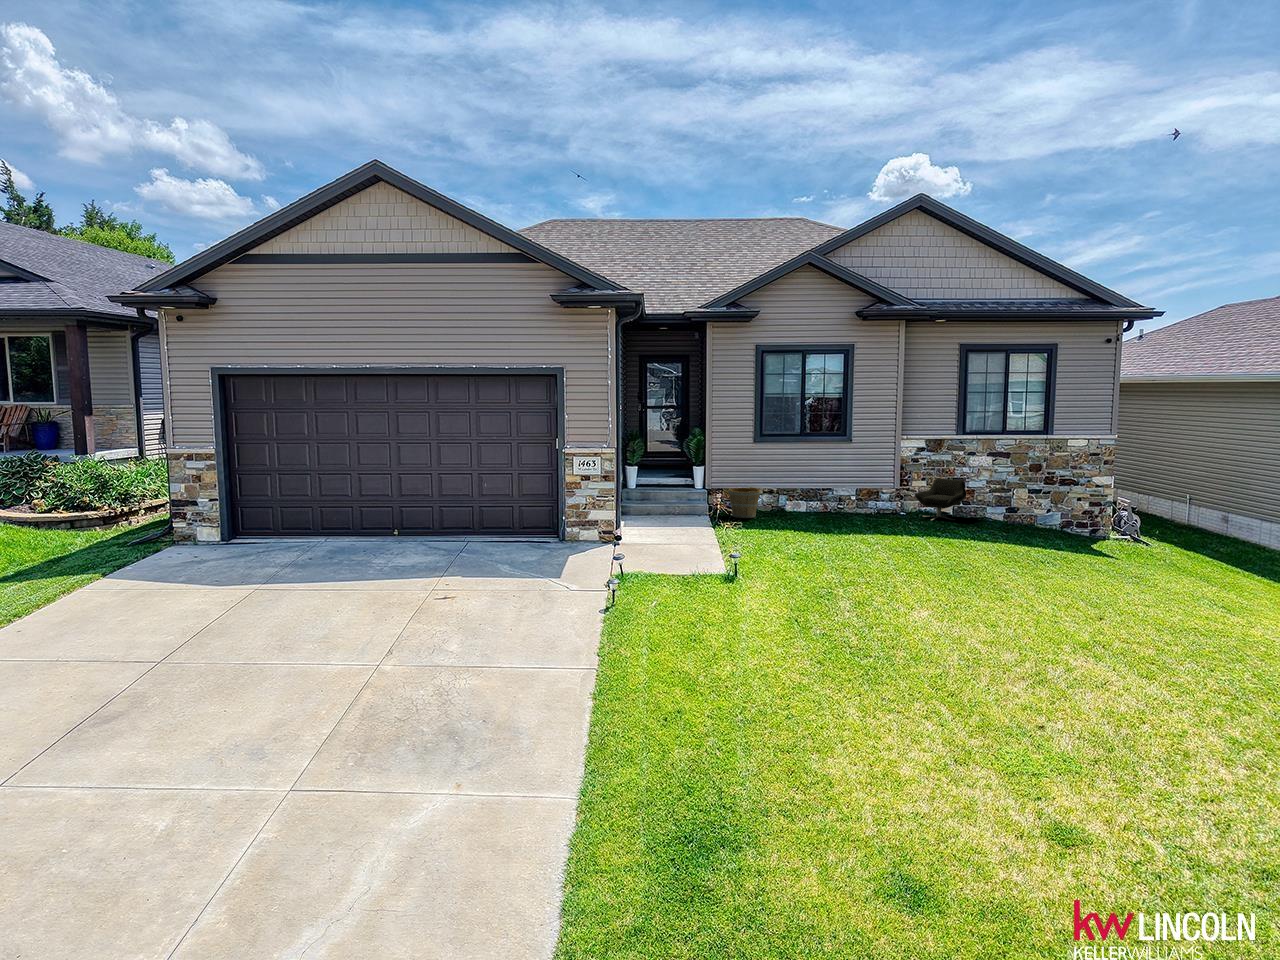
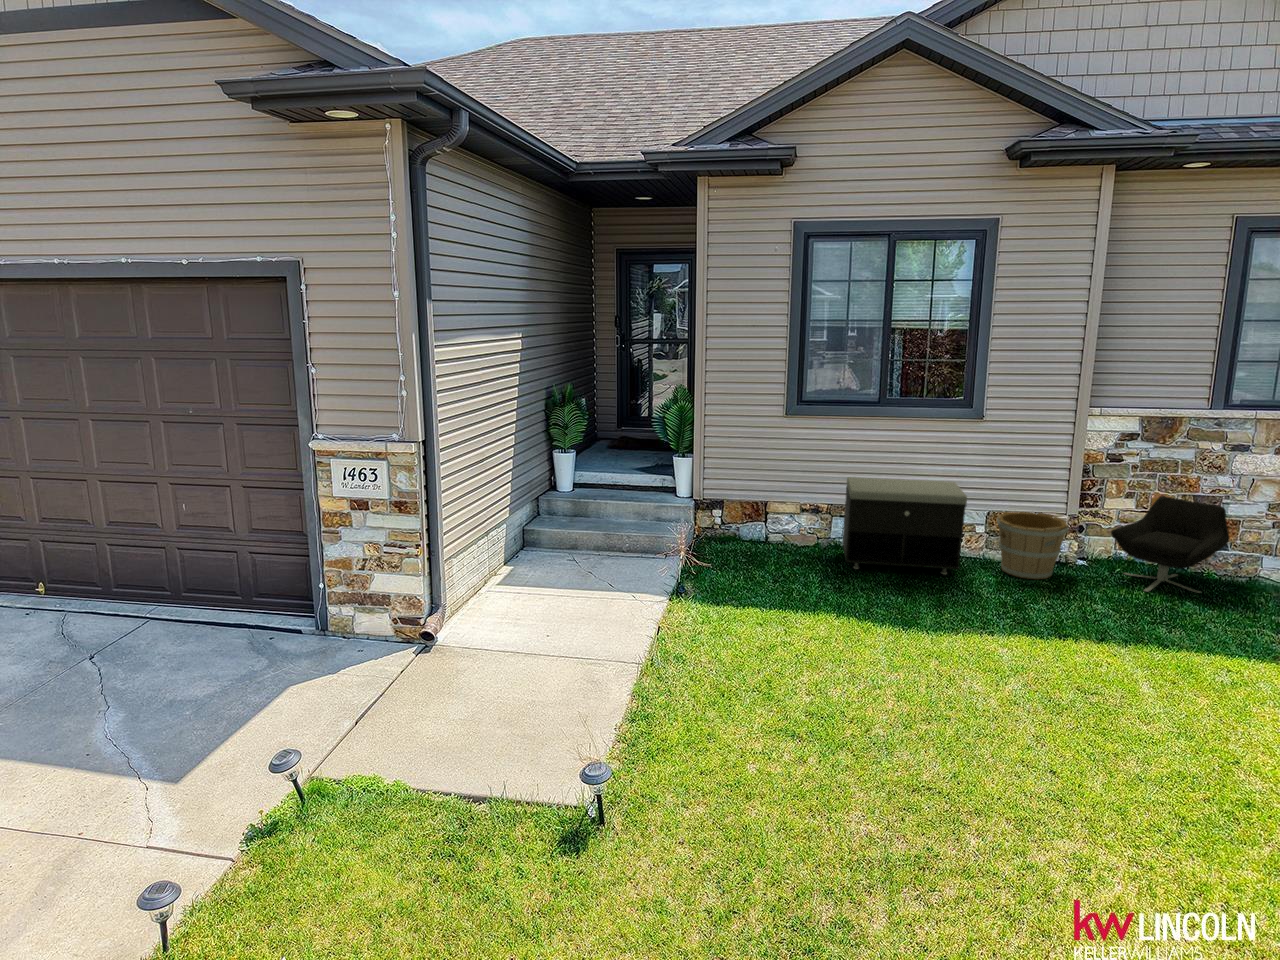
storage bench: none [787,473,848,519] -> present [843,477,967,575]
wooden bucket: present [728,487,761,518] -> present [997,512,1068,579]

